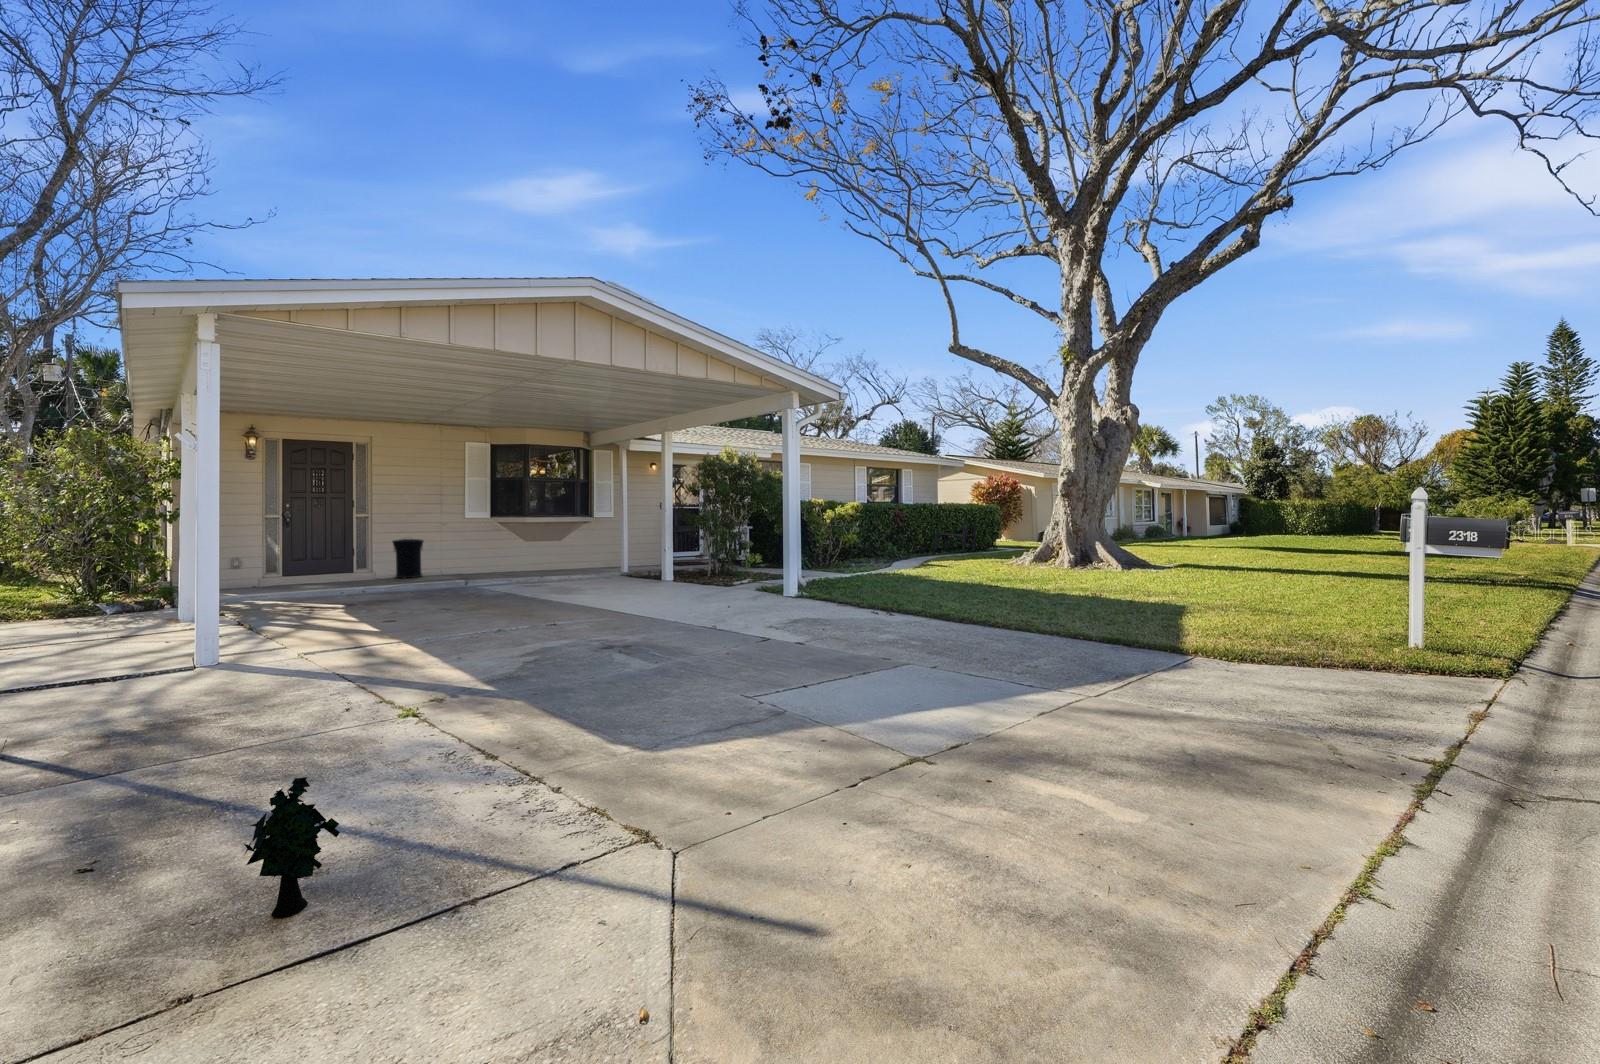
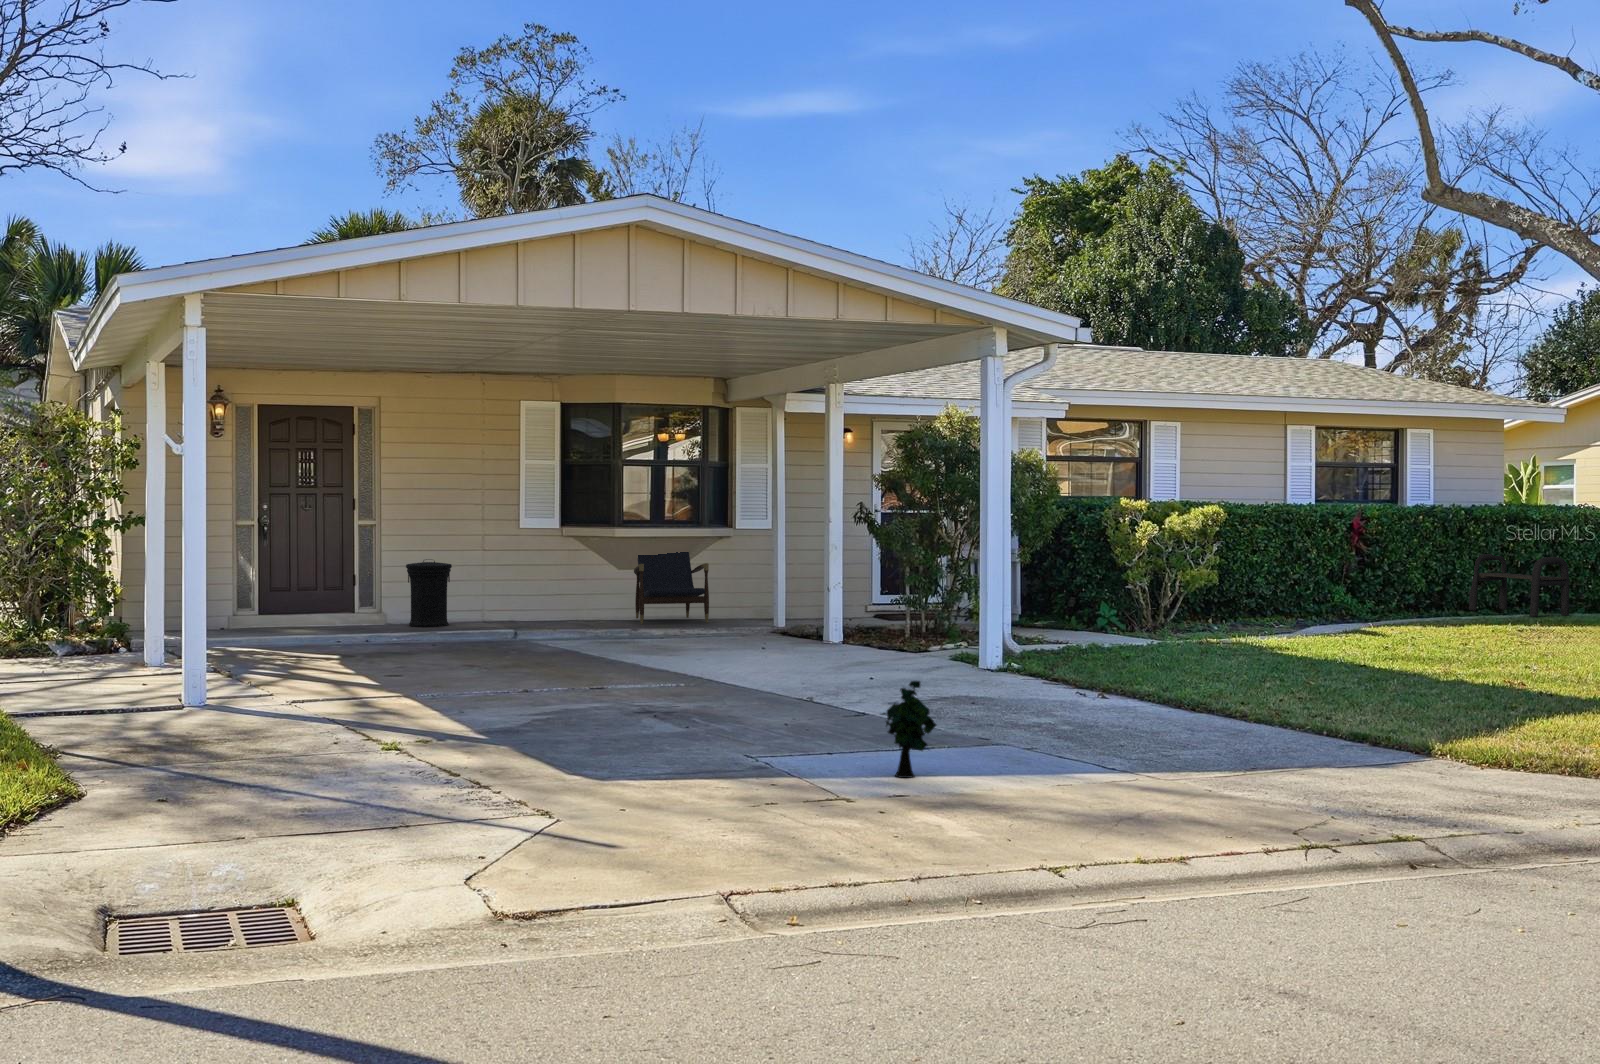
lounge chair: none [540,524,585,571] -> present [634,552,709,624]
decorative plant: present [244,777,340,918] -> present [881,681,936,778]

